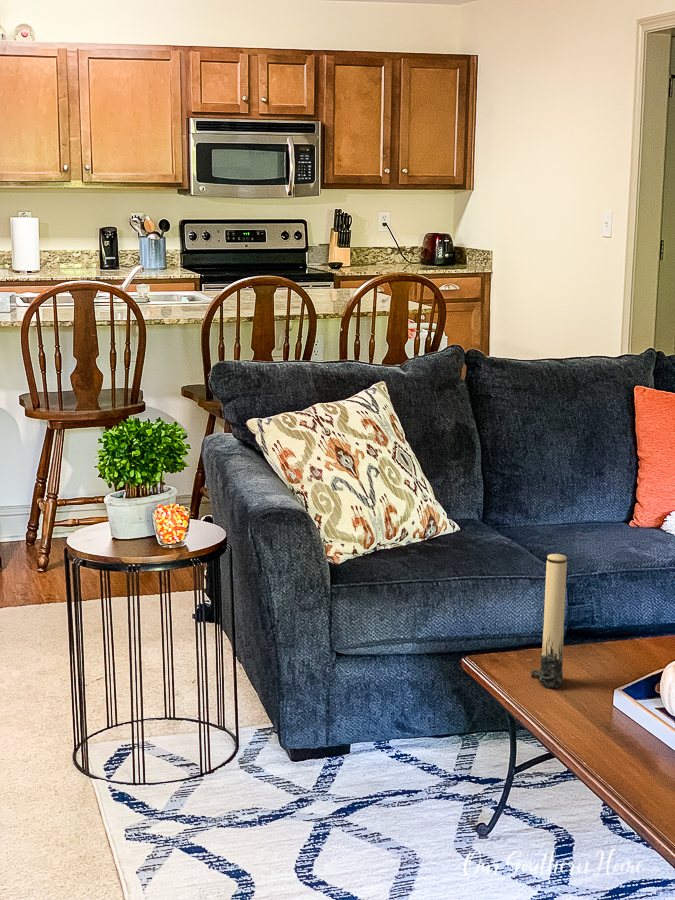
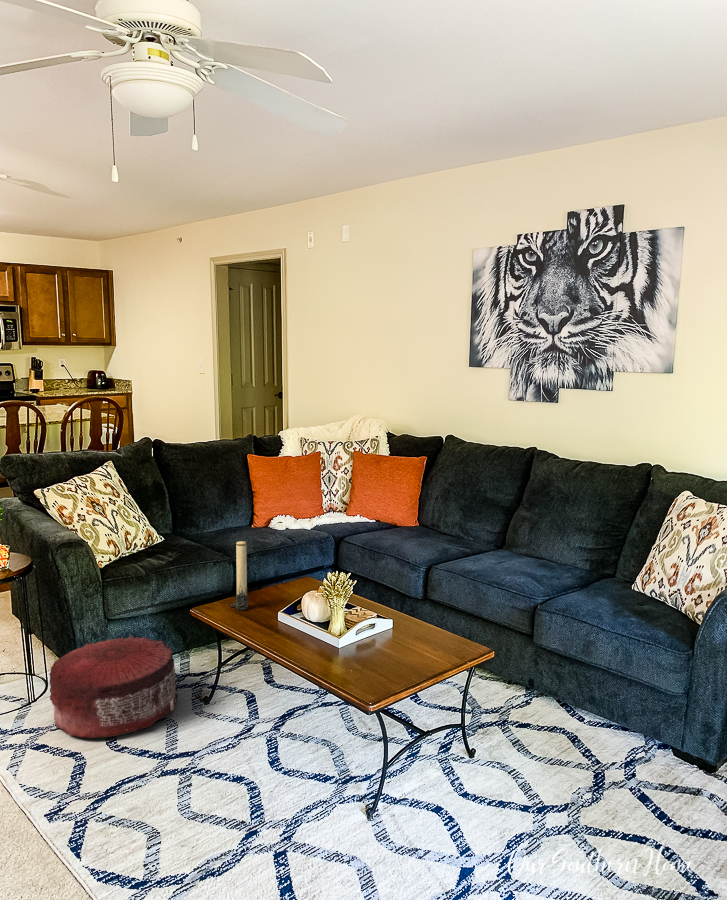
pouf: none [221,688,435,863] -> present [49,635,178,739]

